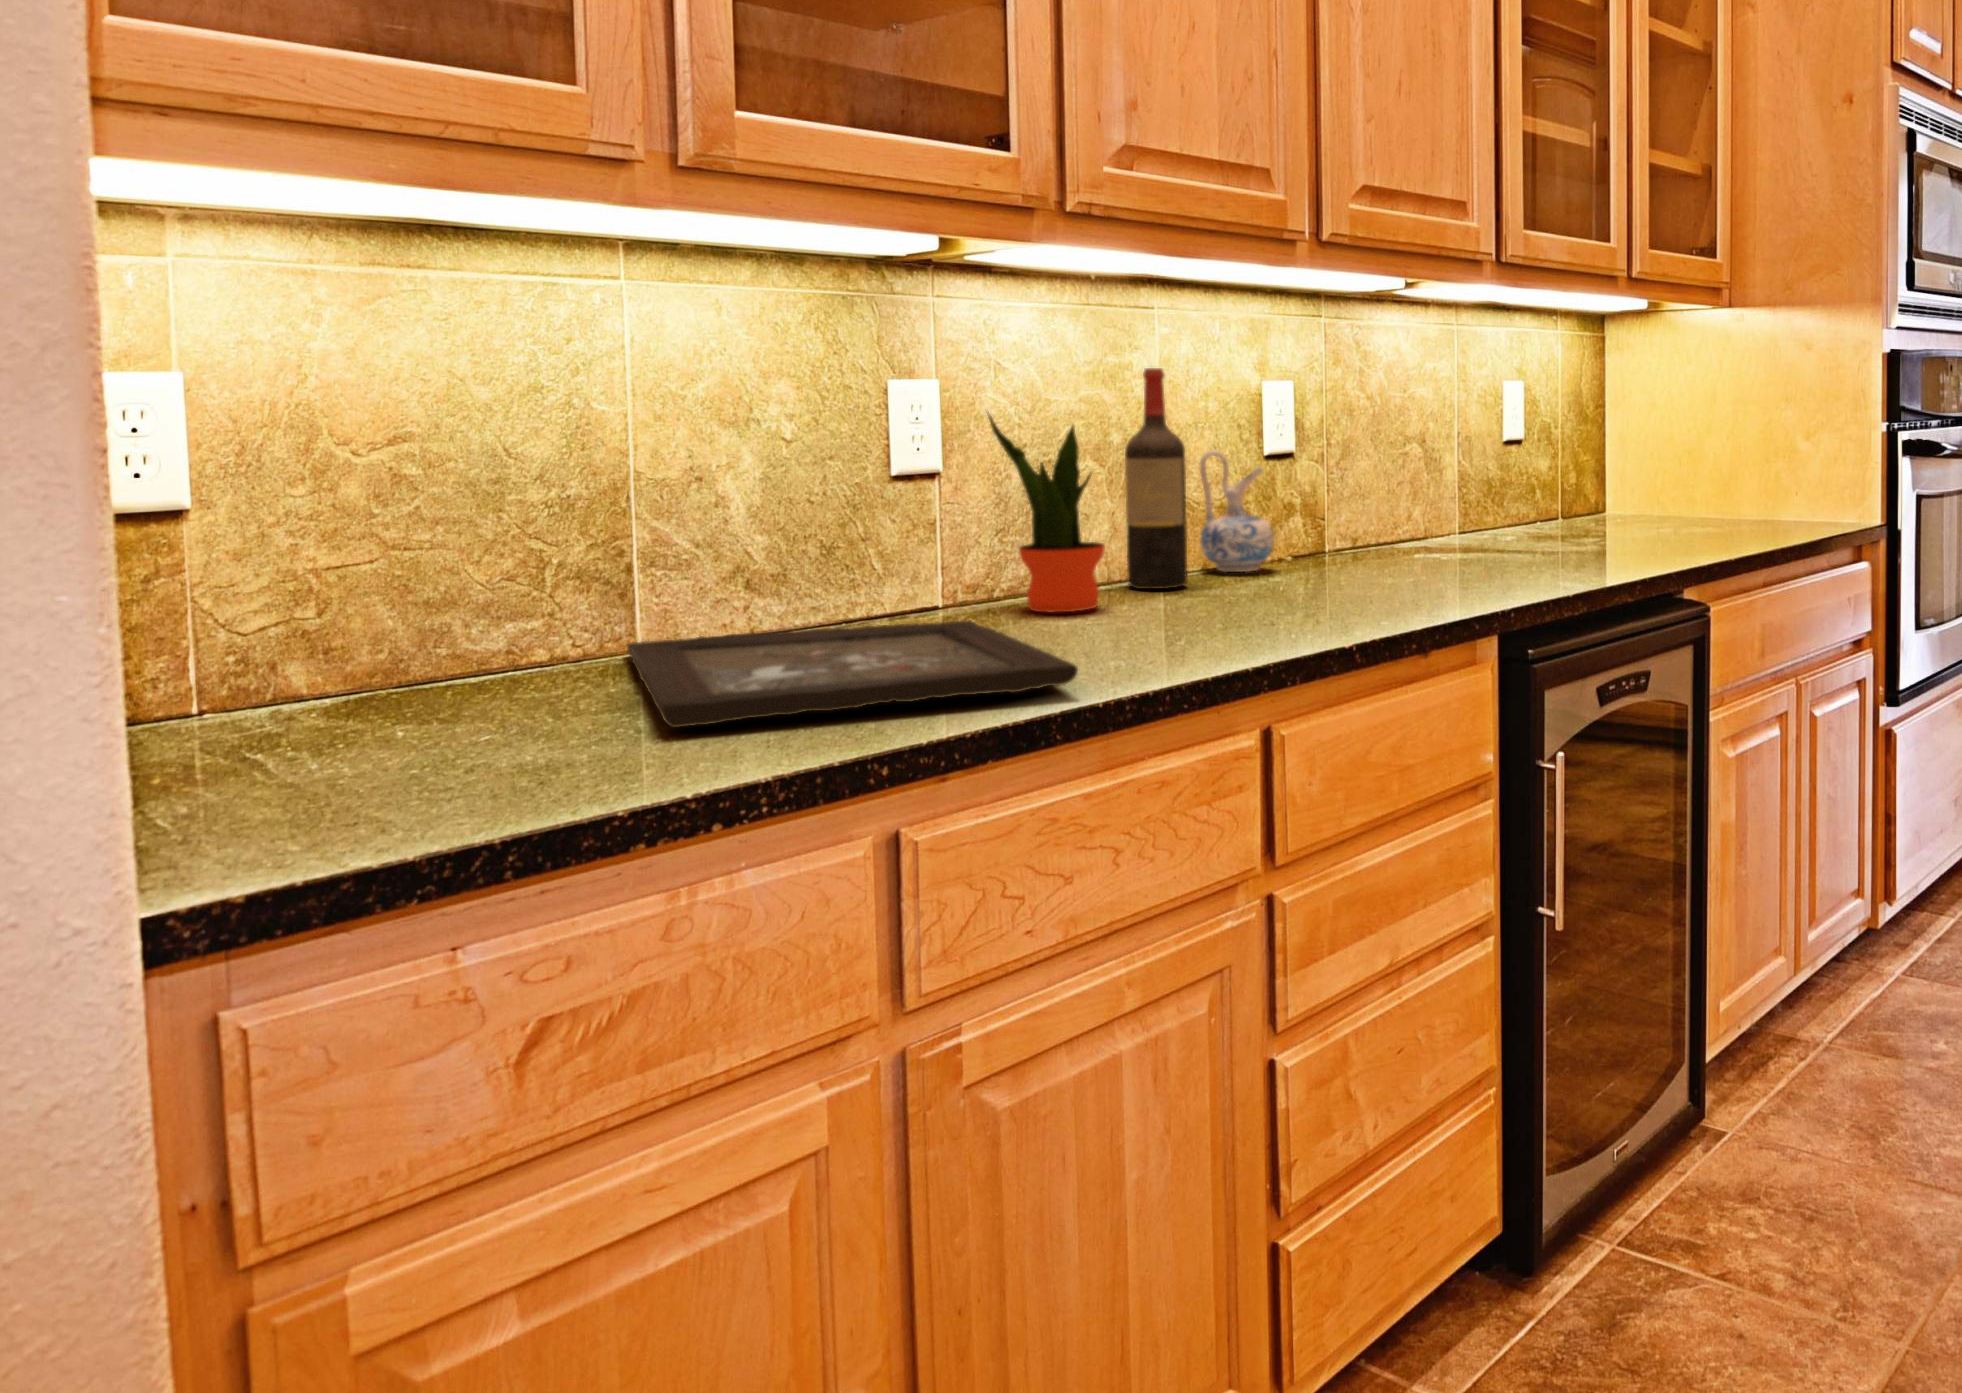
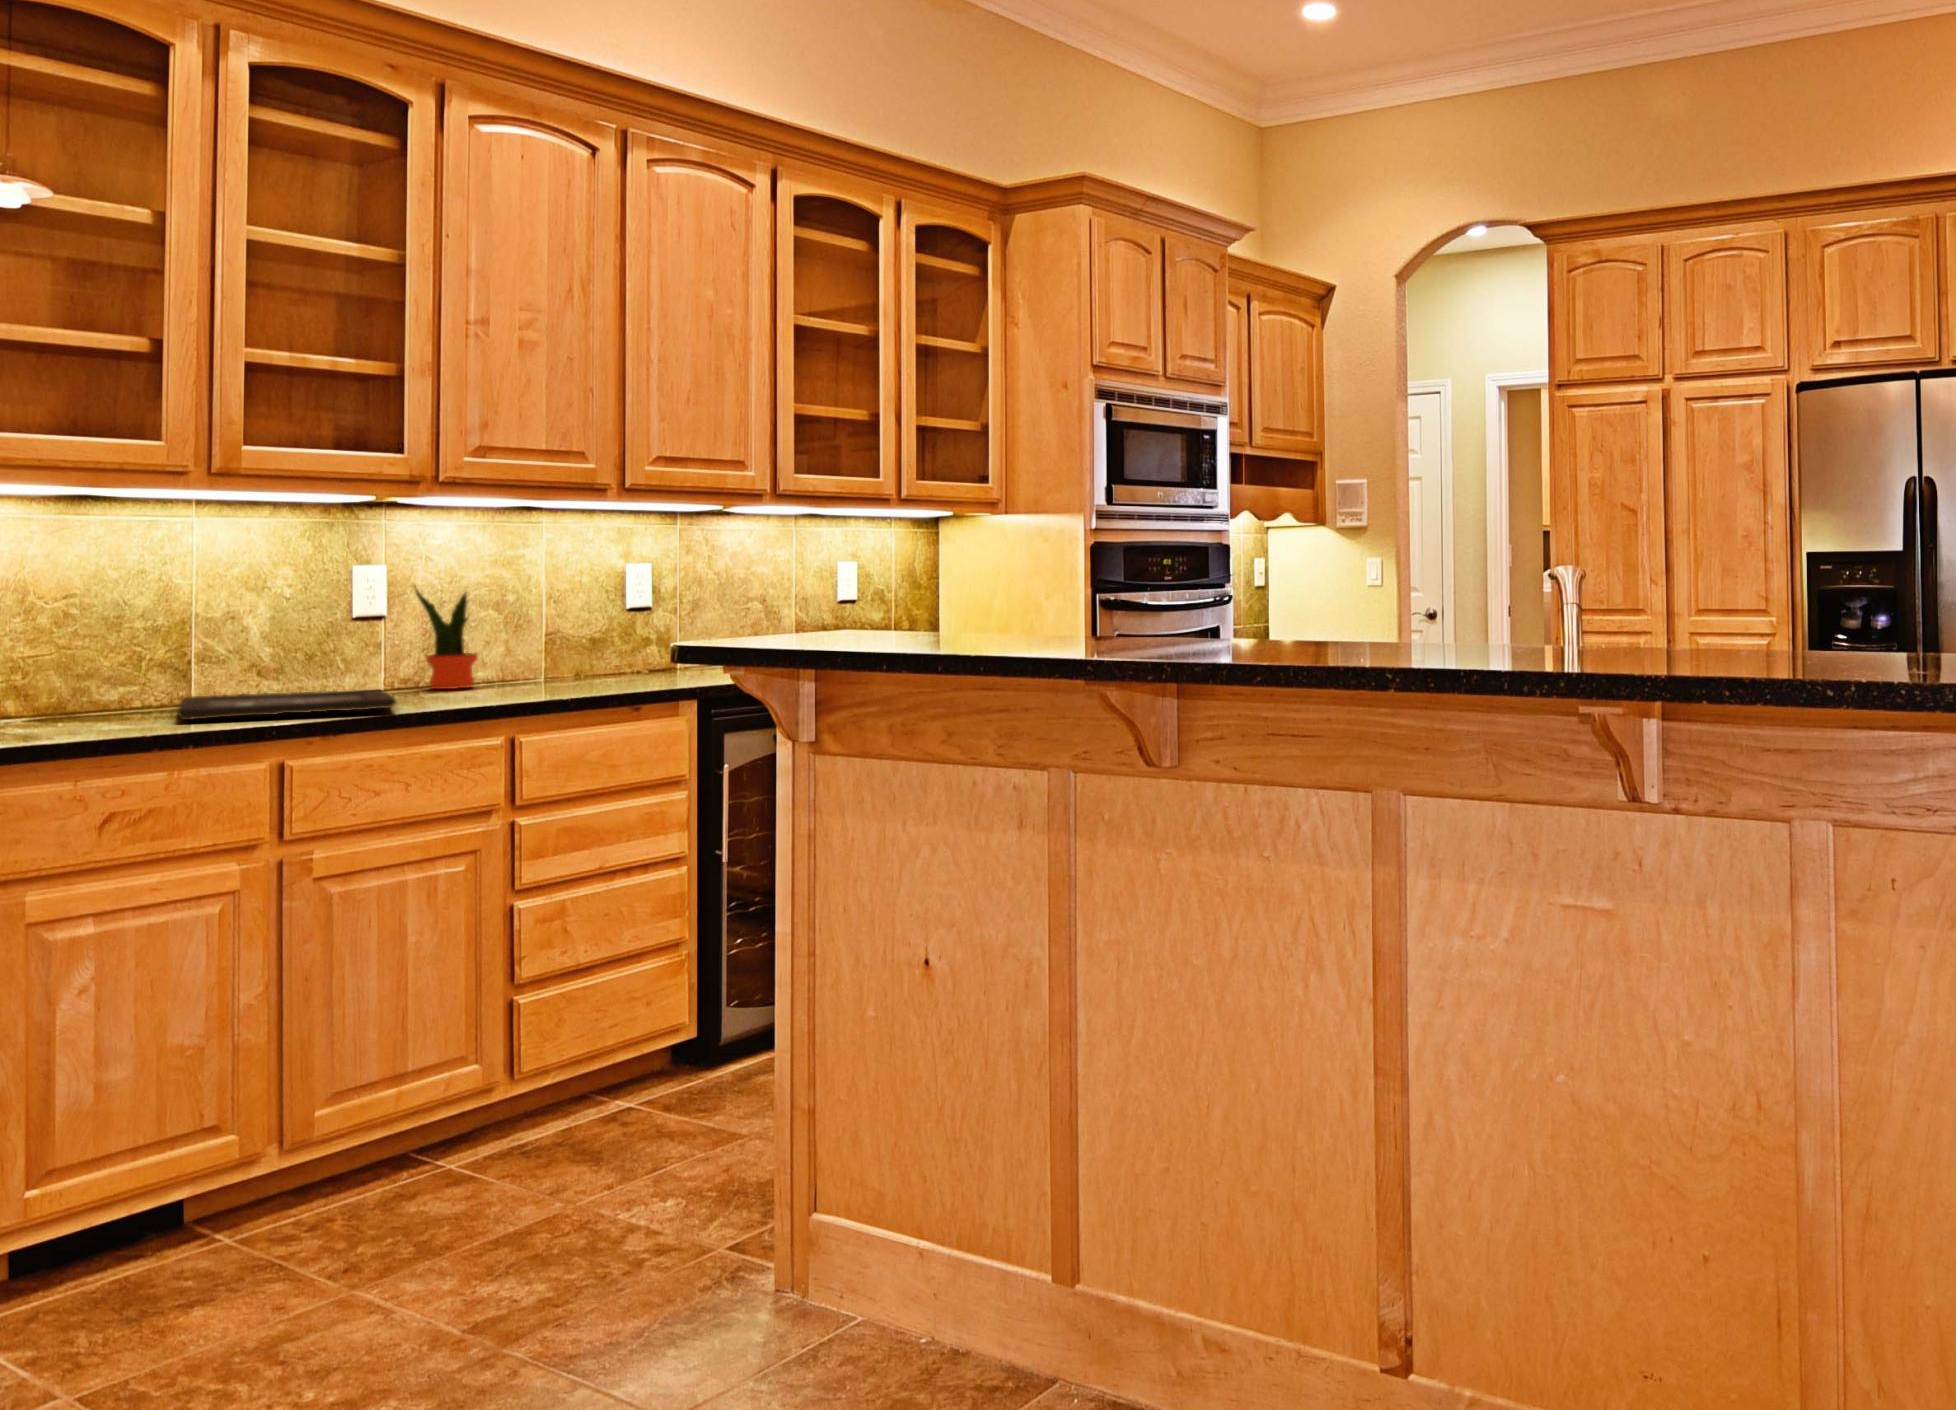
wine bottle: present [1125,368,1188,589] -> none [510,560,549,681]
ceramic pitcher: present [1199,450,1274,572] -> none [573,605,620,674]

